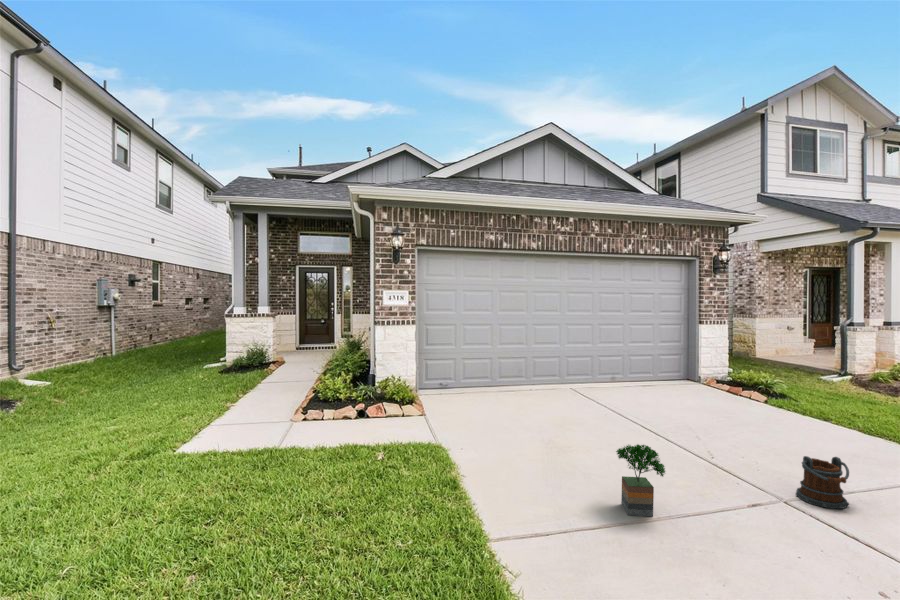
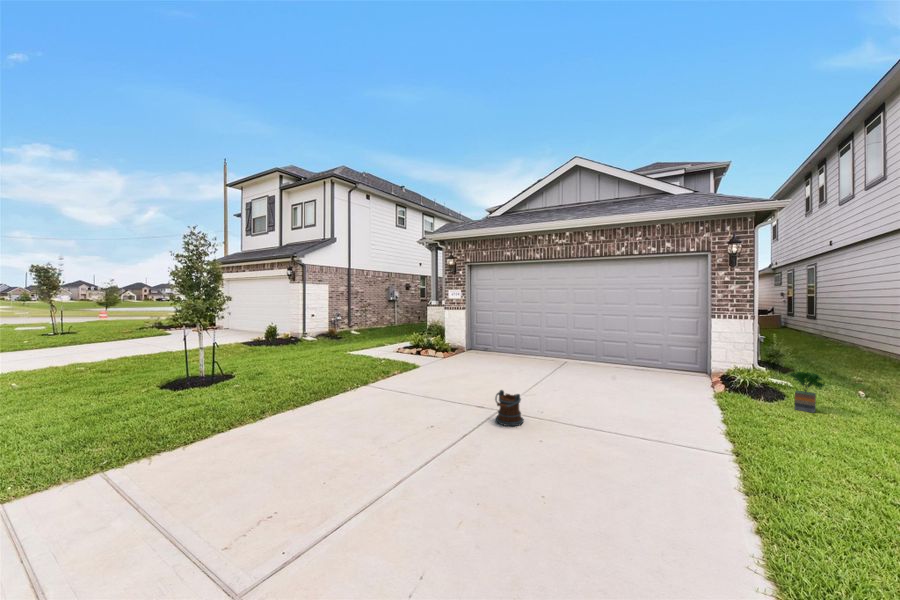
potted tree: present [616,444,665,517] -> present [790,372,825,413]

